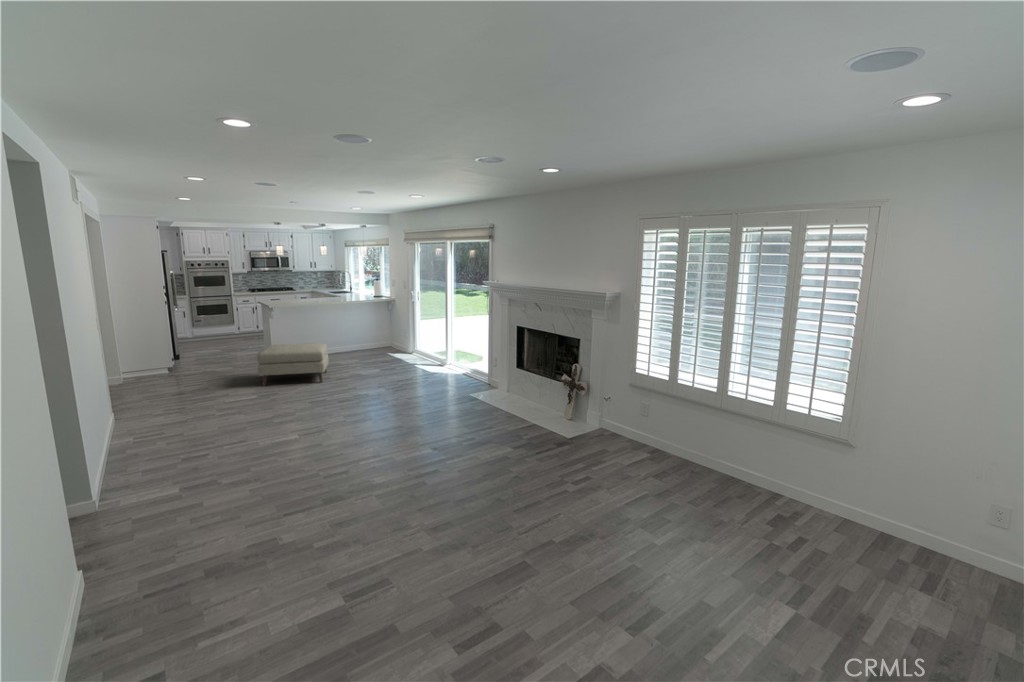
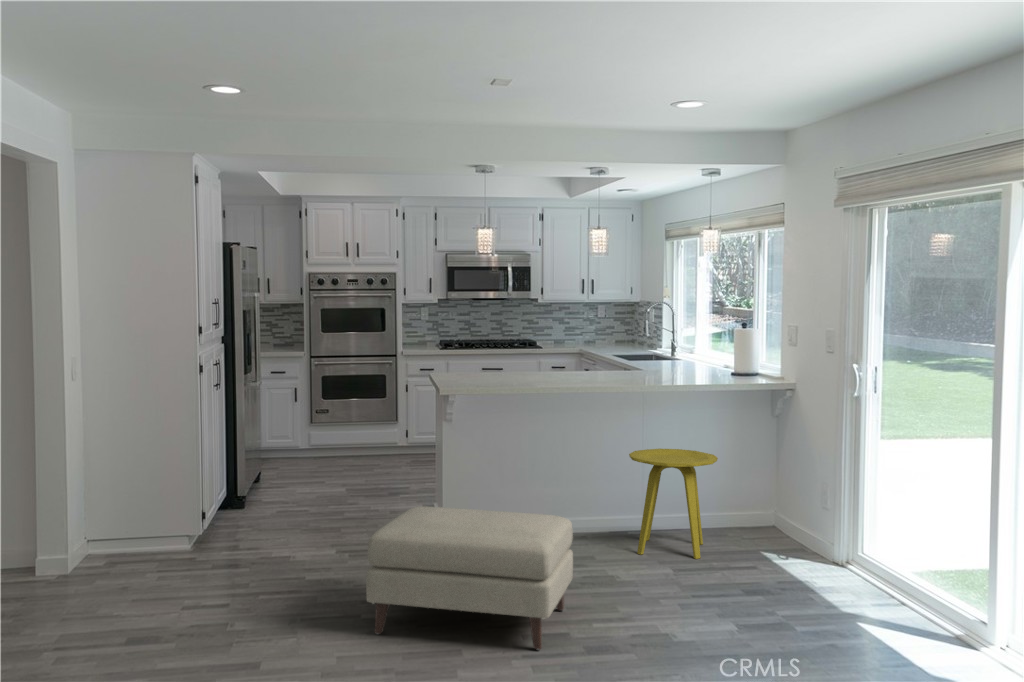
side table: none [341,322,372,357] -> present [629,449,718,559]

